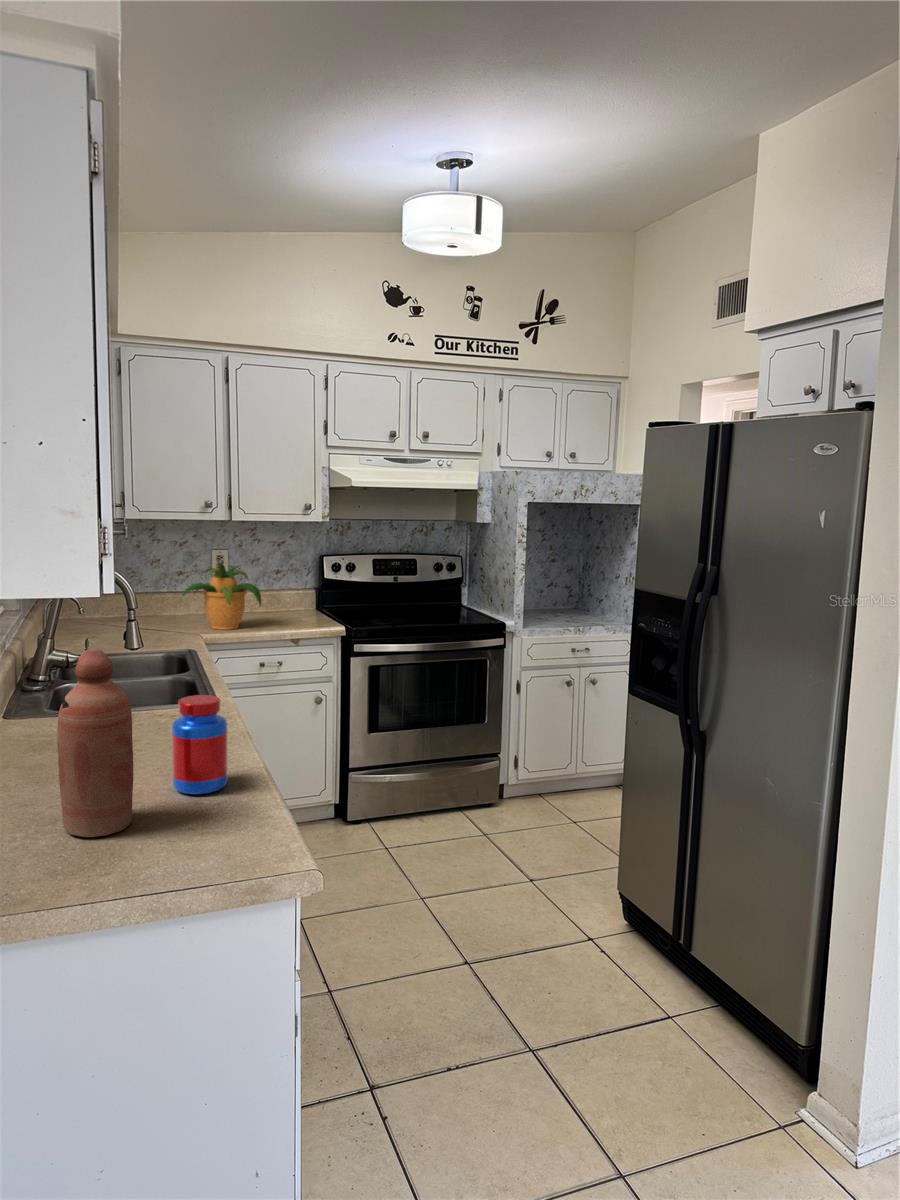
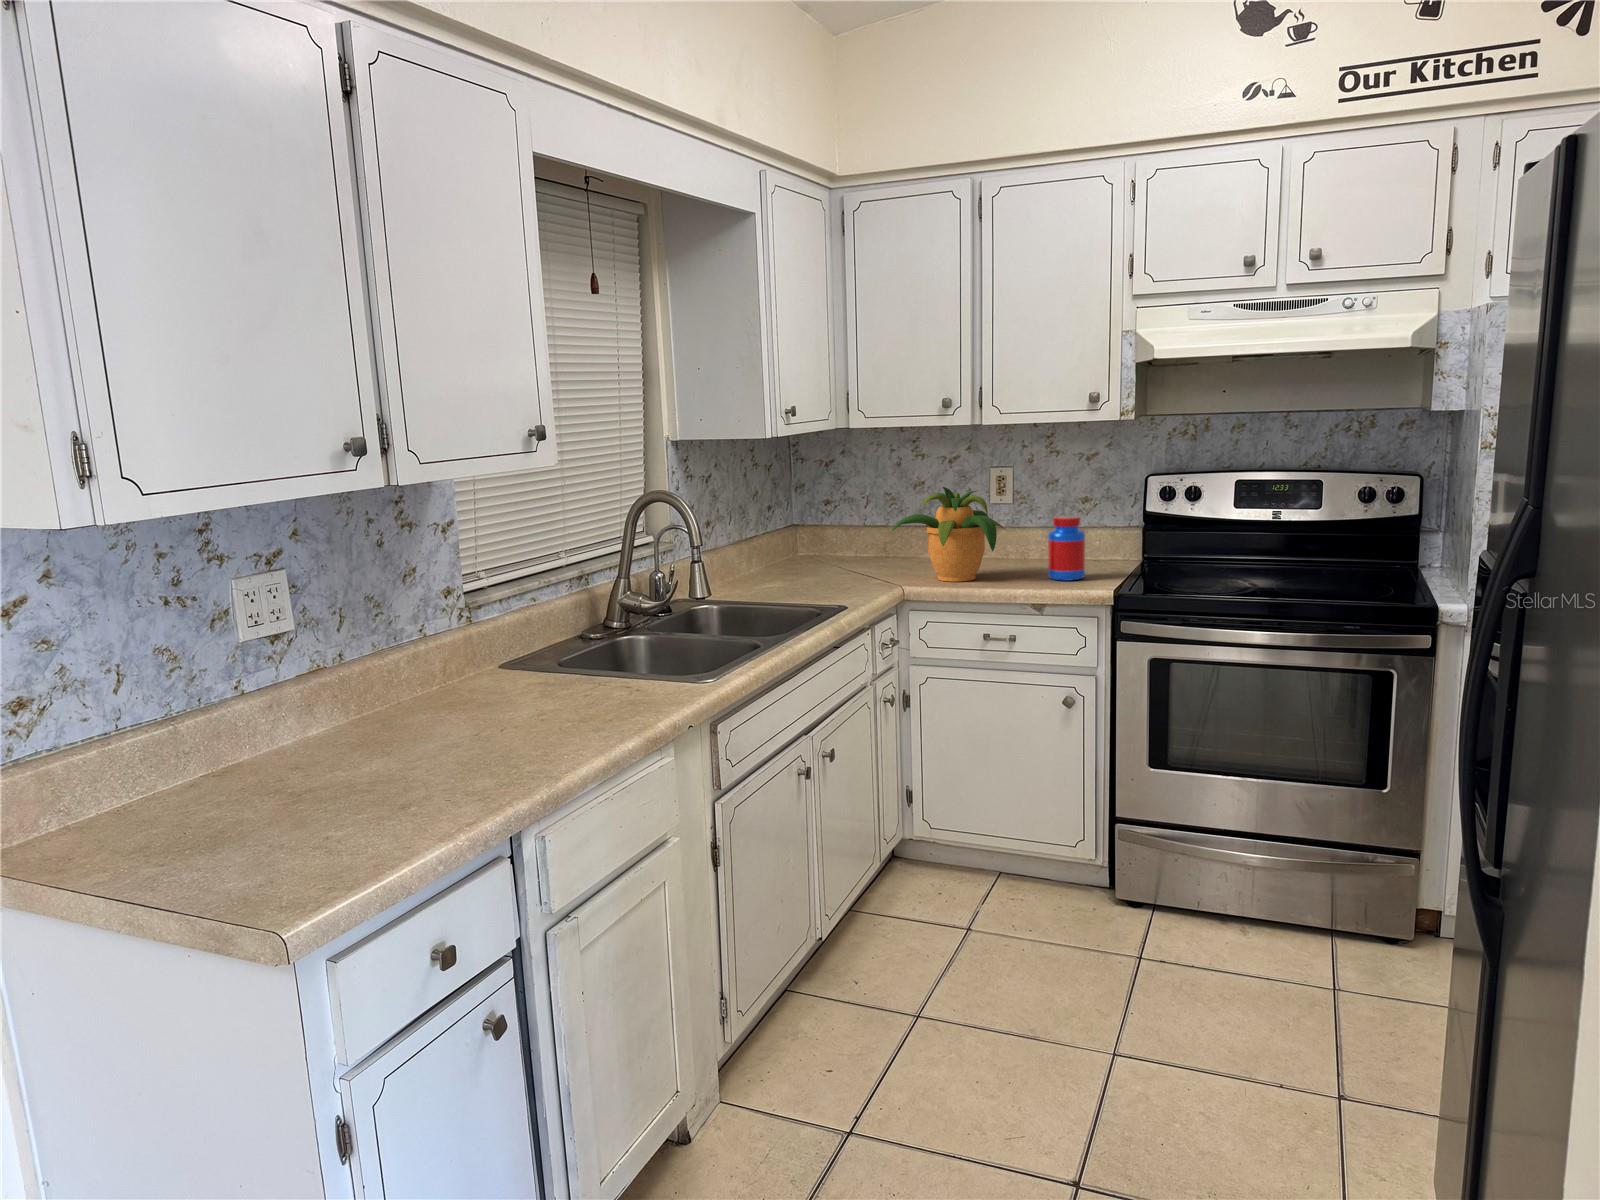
bottle: present [57,649,134,837] -> none [226,587,329,815]
jar: present [172,695,228,794] -> present [1048,516,1085,581]

